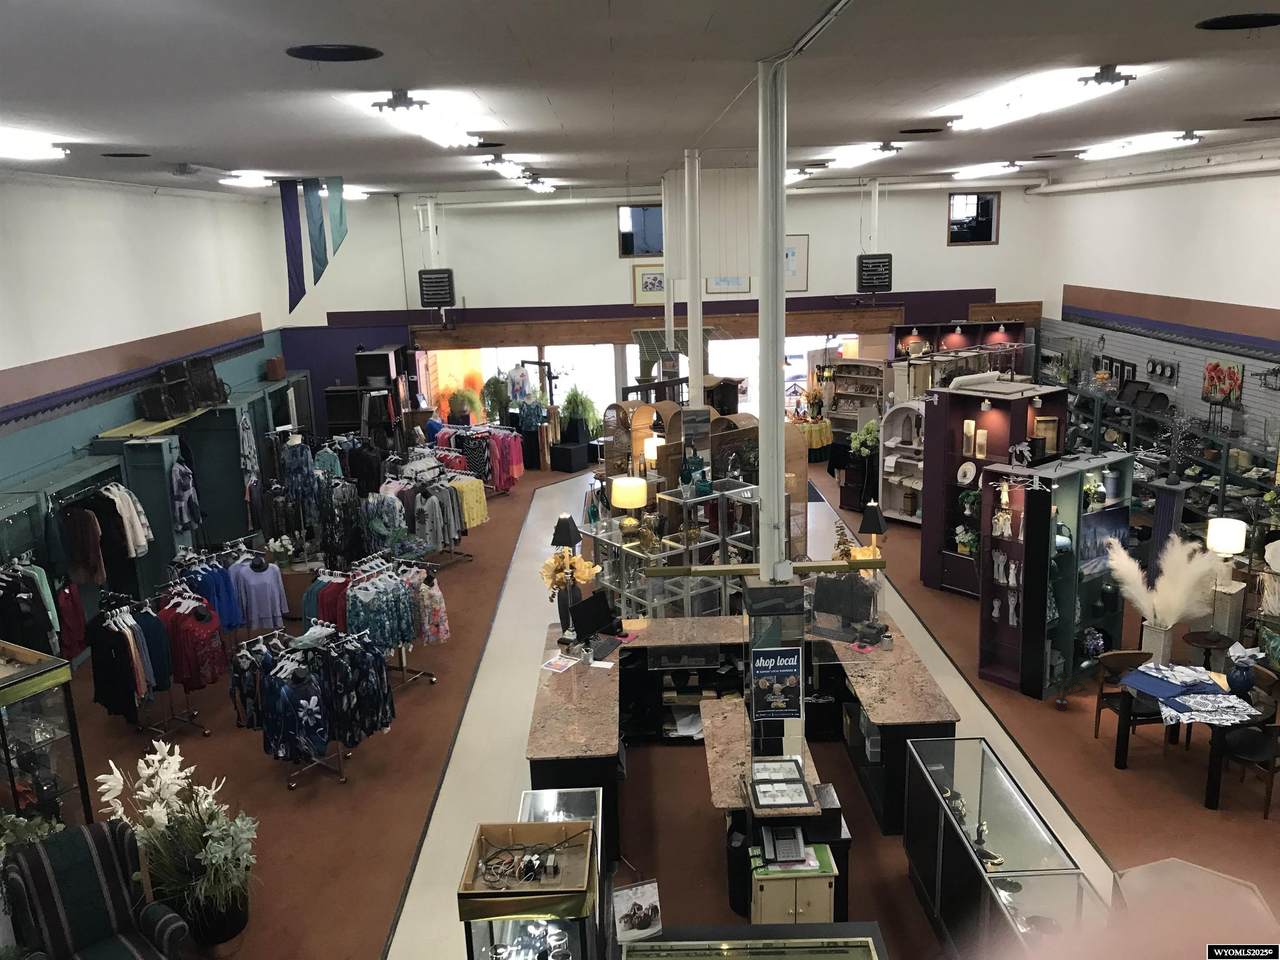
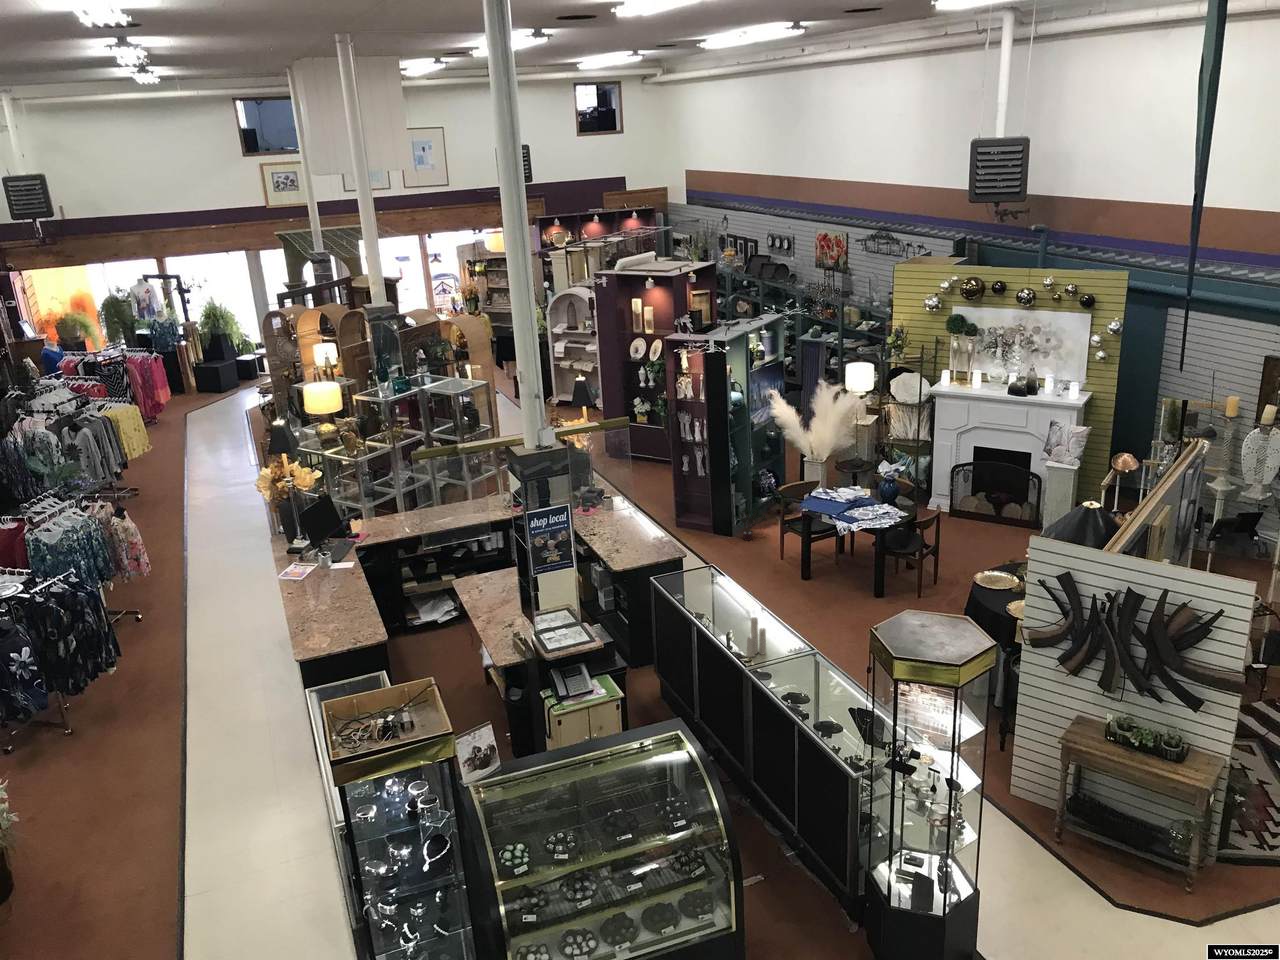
candle: none [993,818,1021,875] -> present [746,617,767,657]

